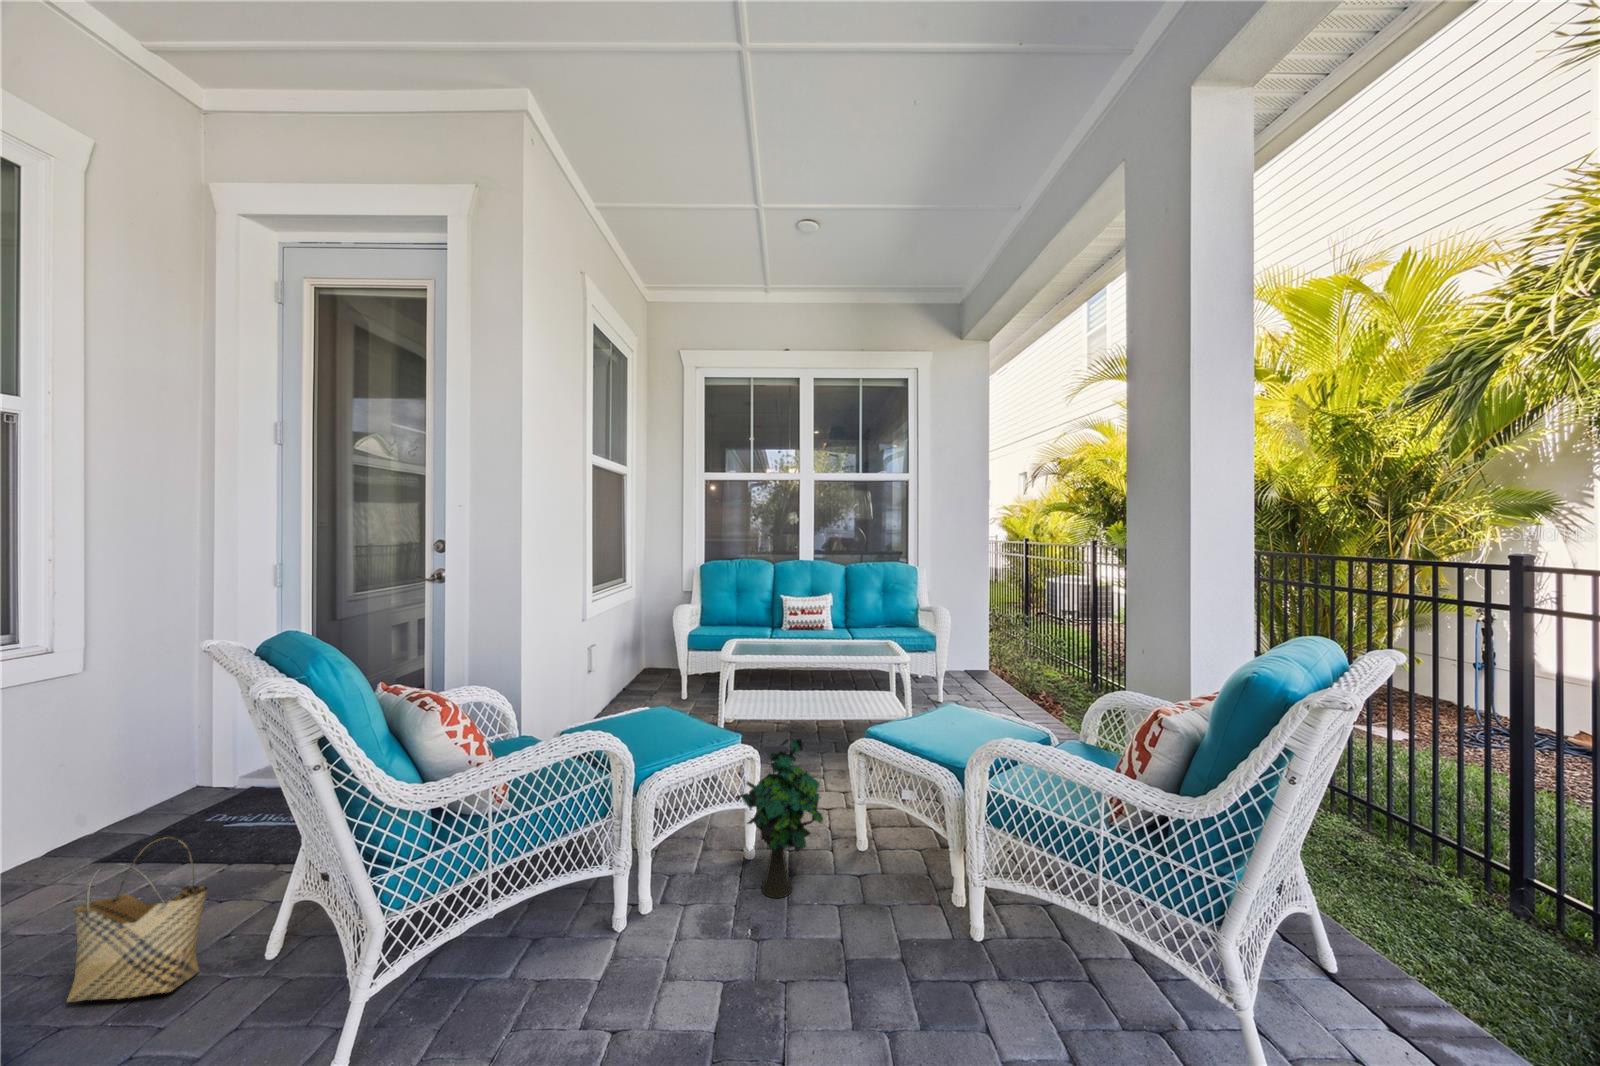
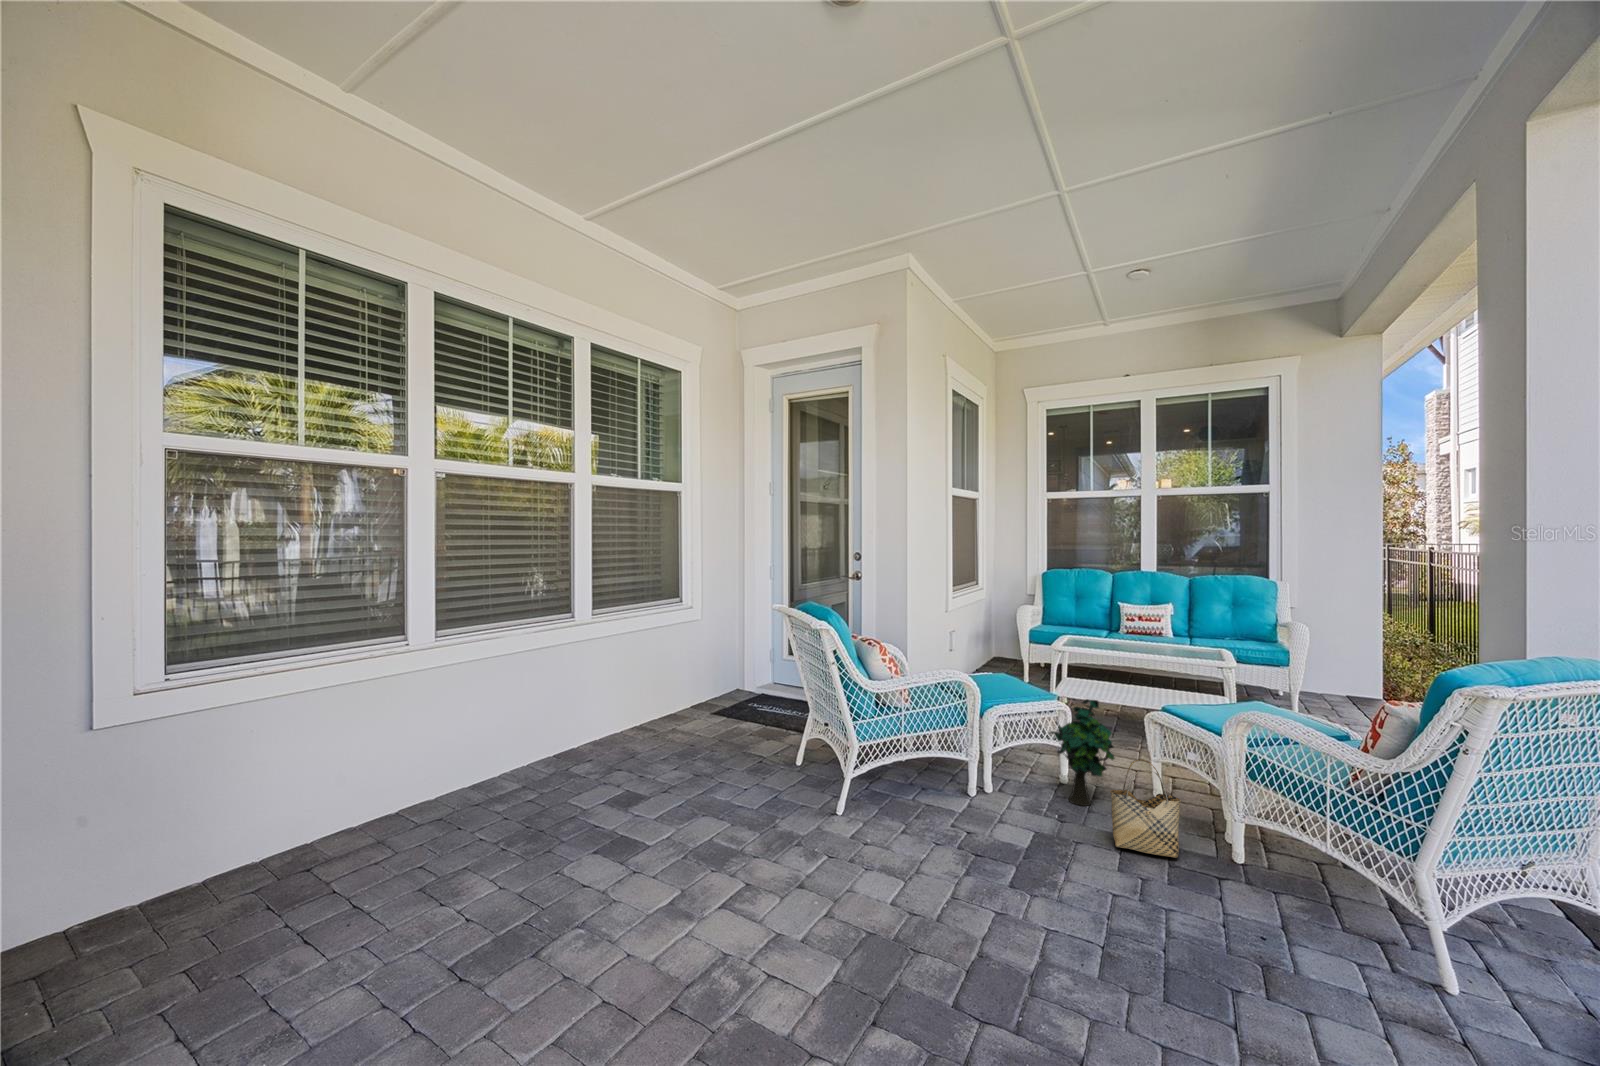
woven basket: present [67,837,208,1002] -> present [1110,759,1181,858]

